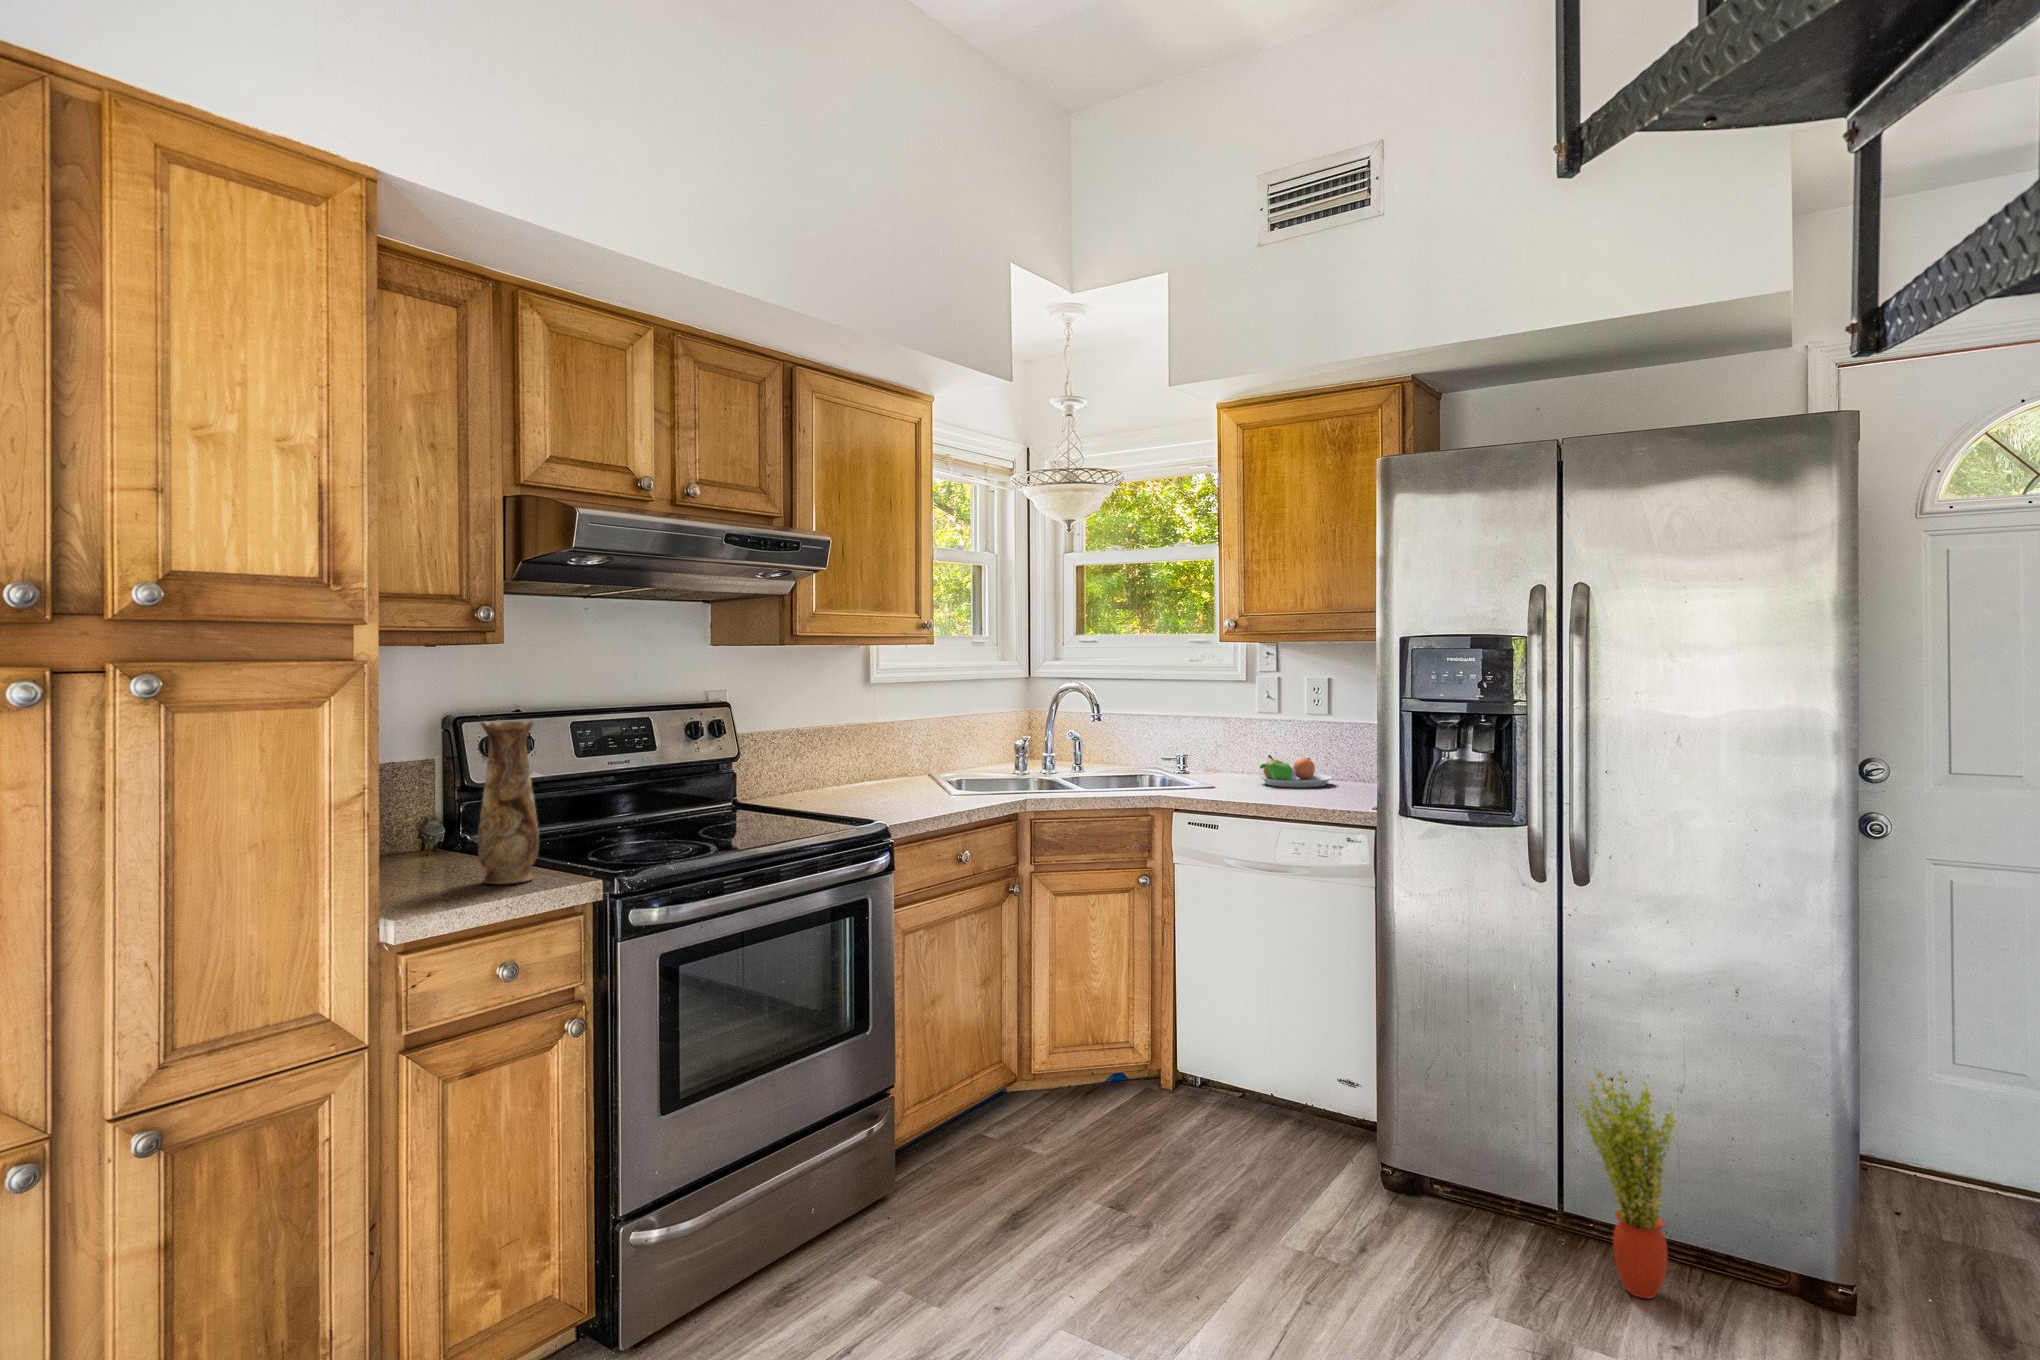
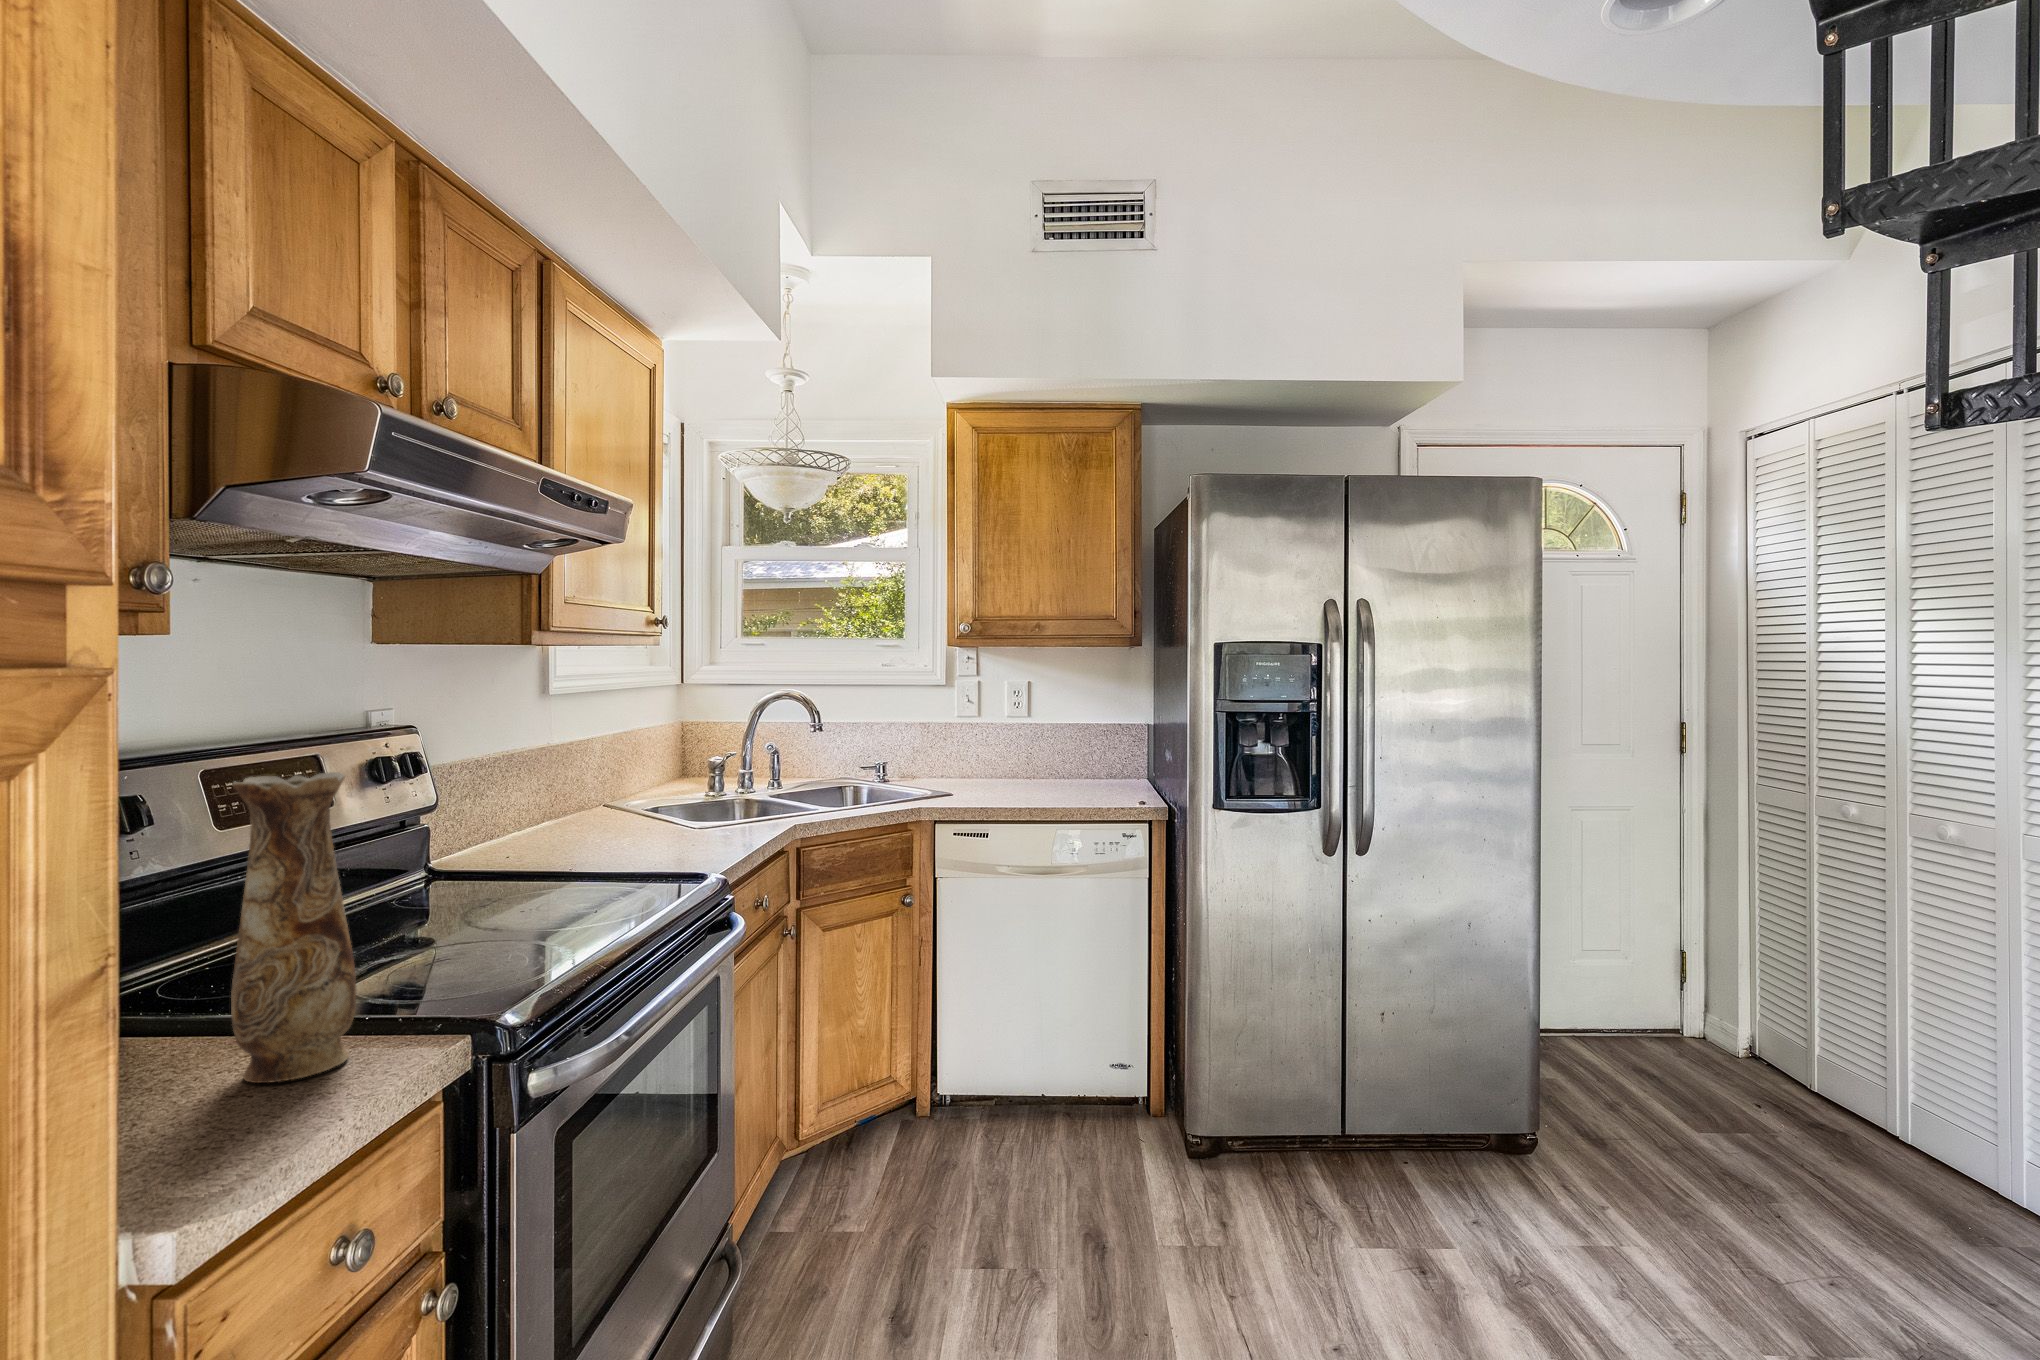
fruit bowl: present [1259,755,1333,787] -> none [975,757,1046,788]
potted plant: present [1576,1070,1677,1299] -> none [1375,1006,1459,1193]

